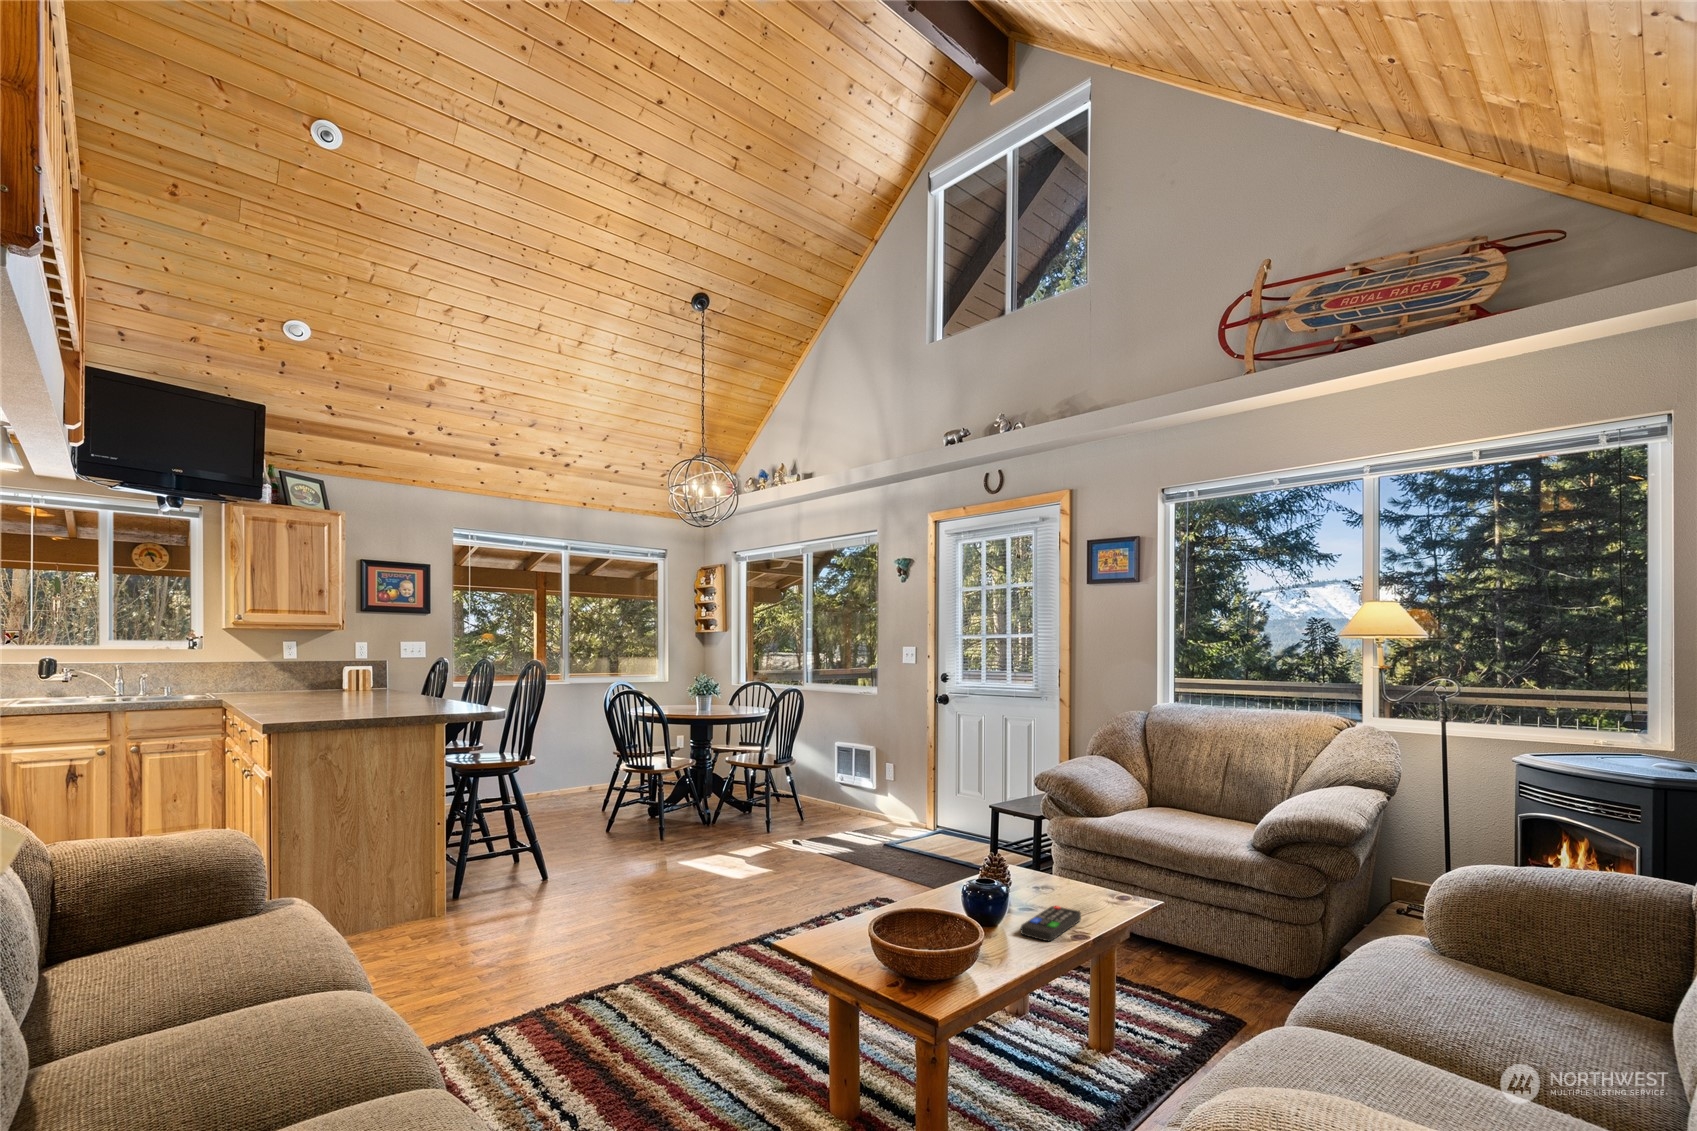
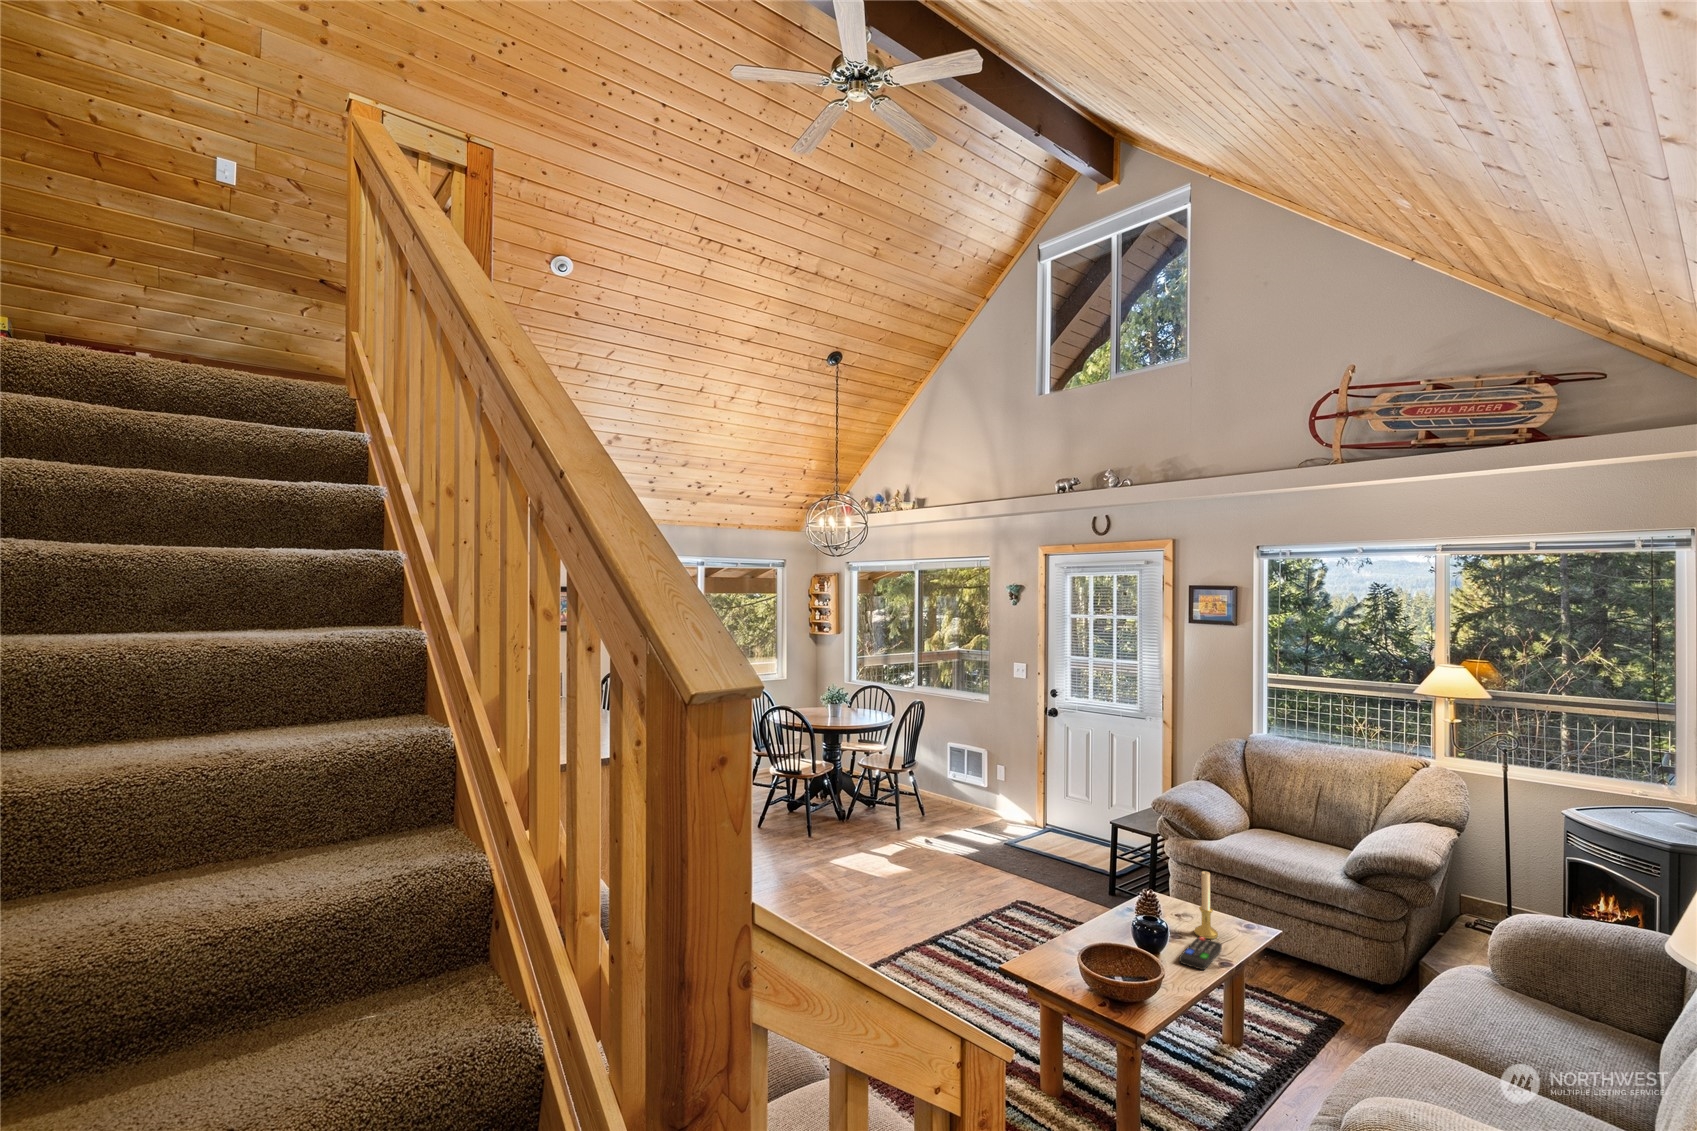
candle holder: none [1052,821,1081,910] -> present [1194,871,1218,939]

